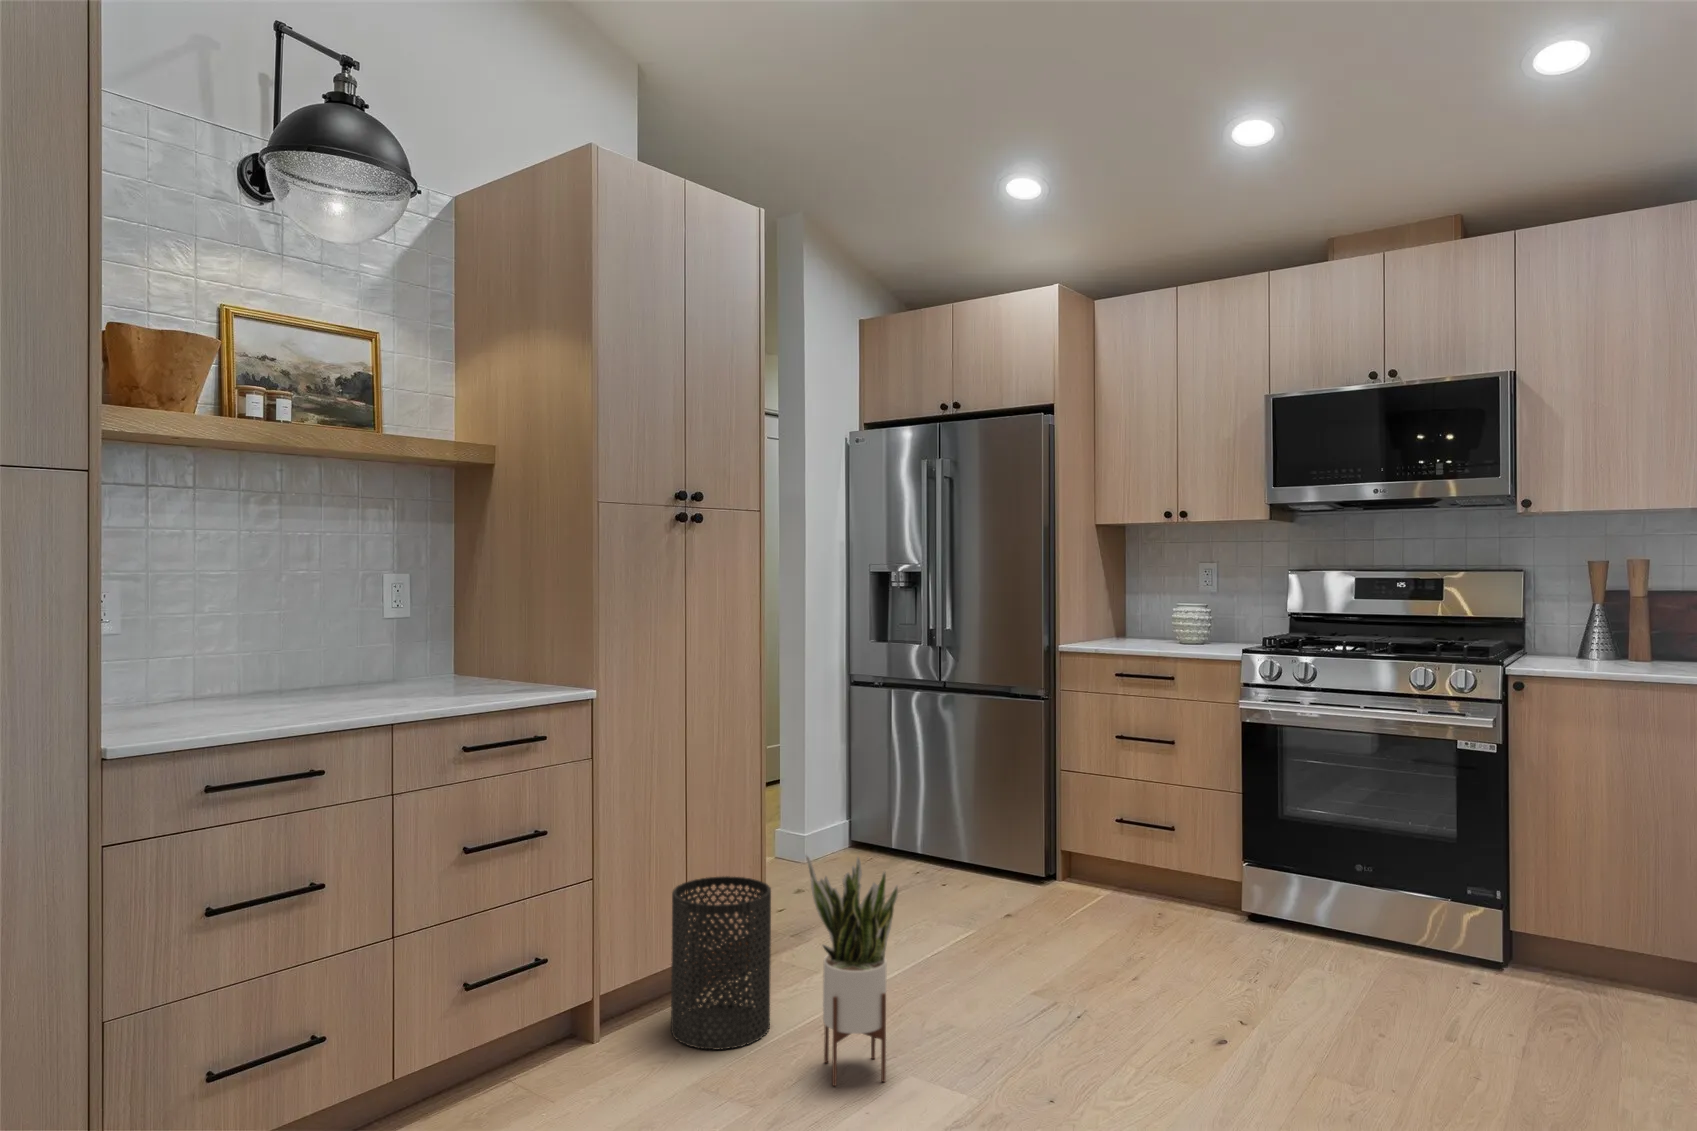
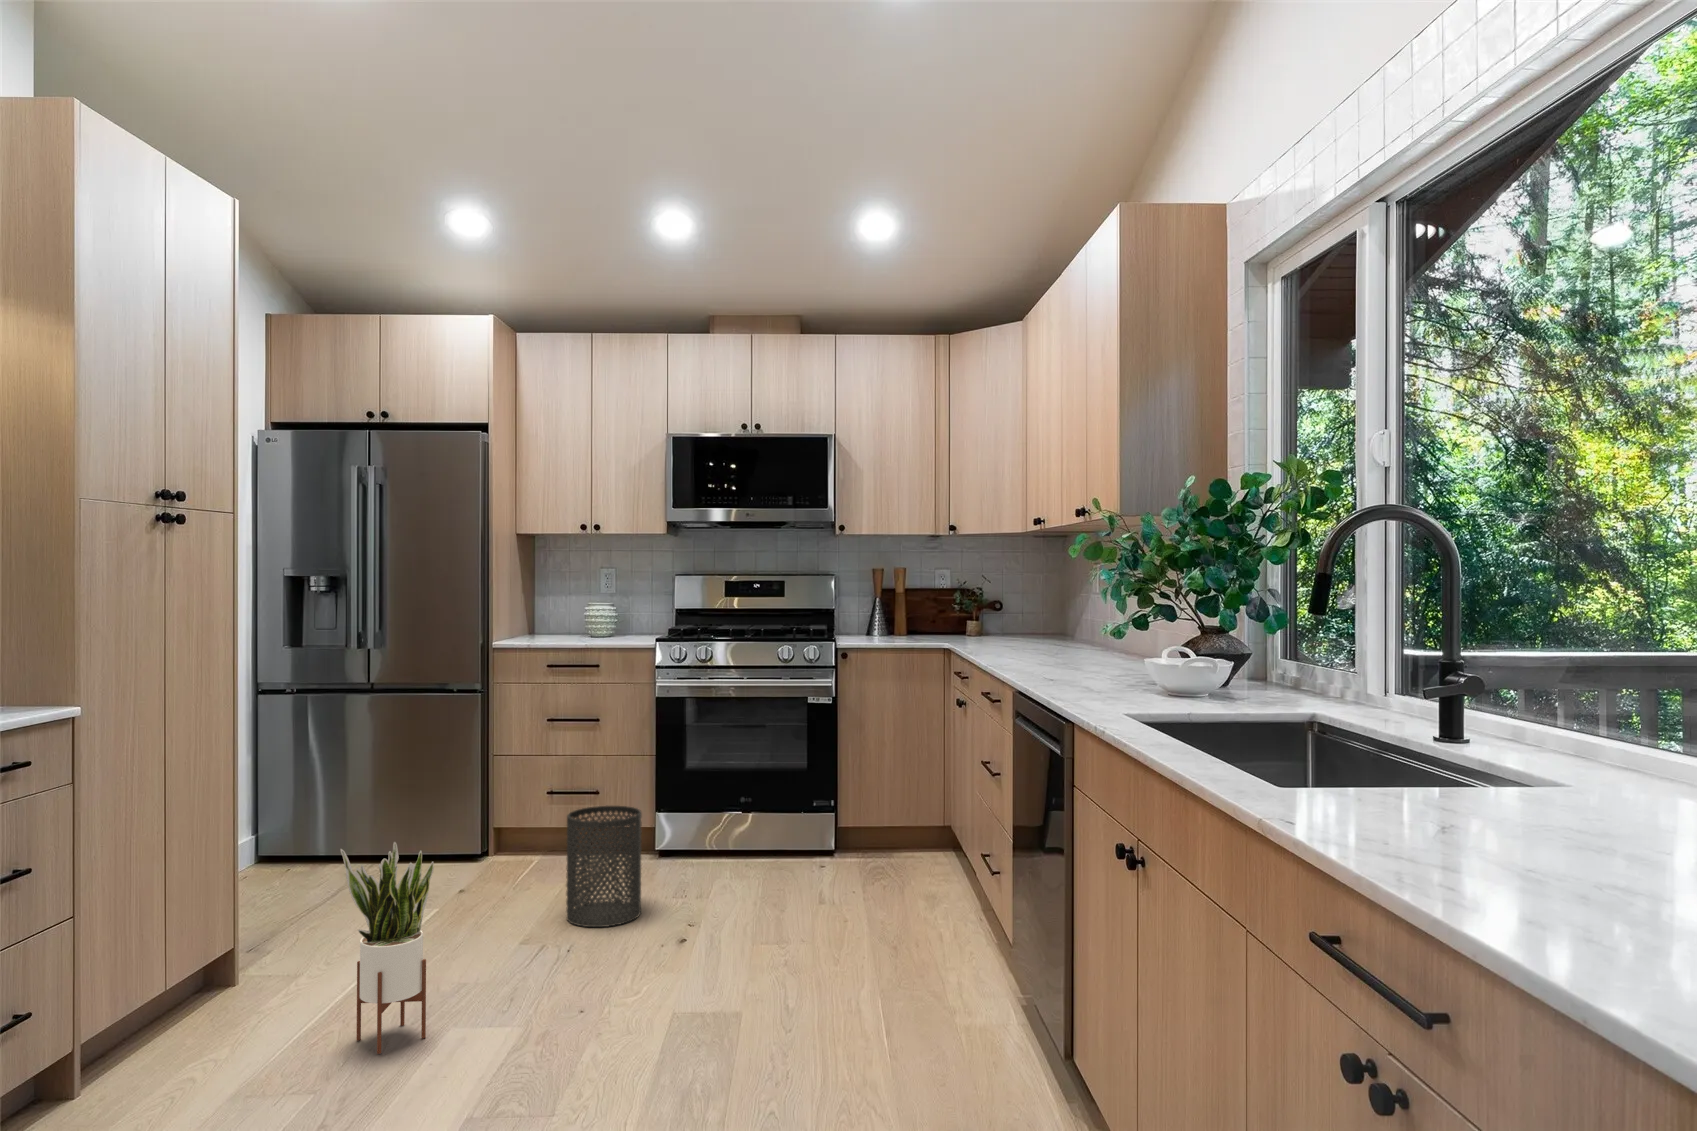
trash can: present [671,876,771,1050] -> present [566,806,642,927]

